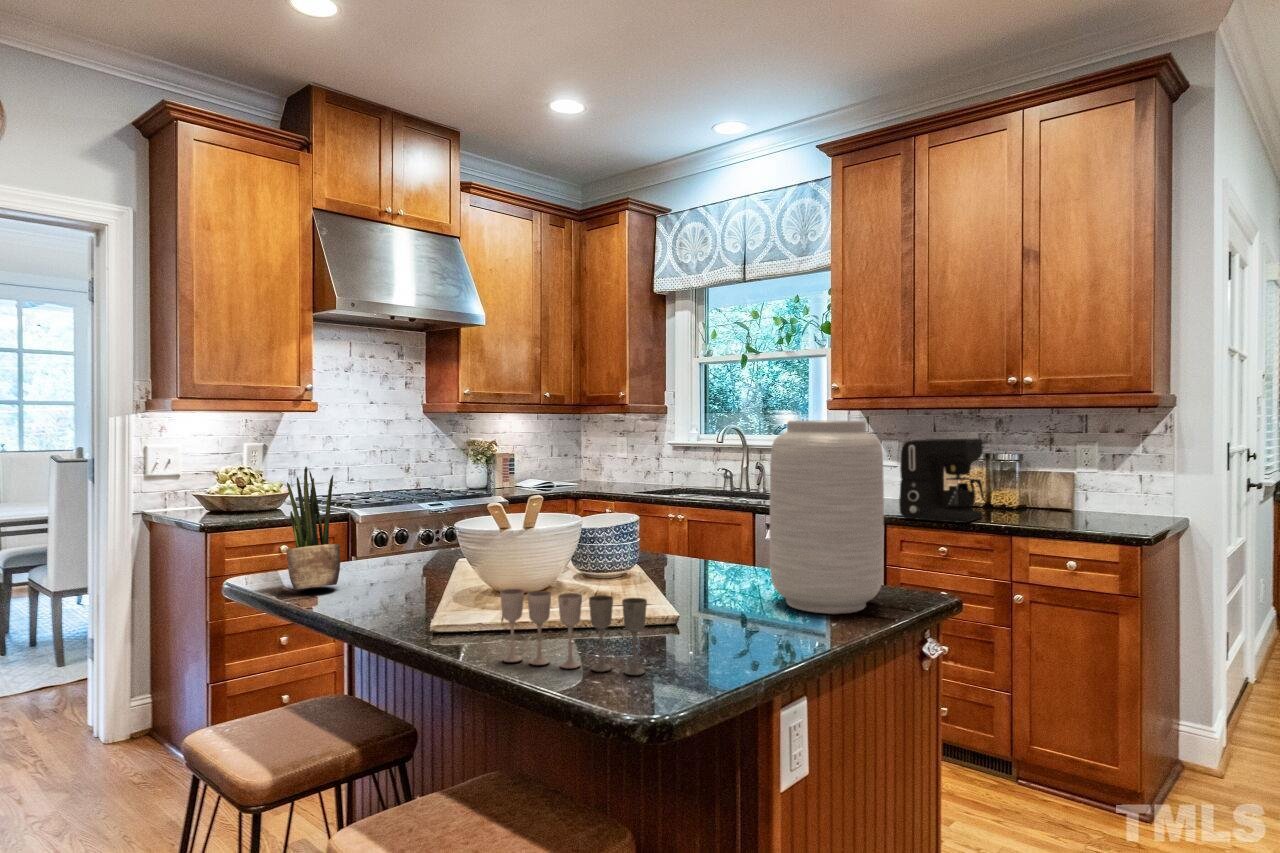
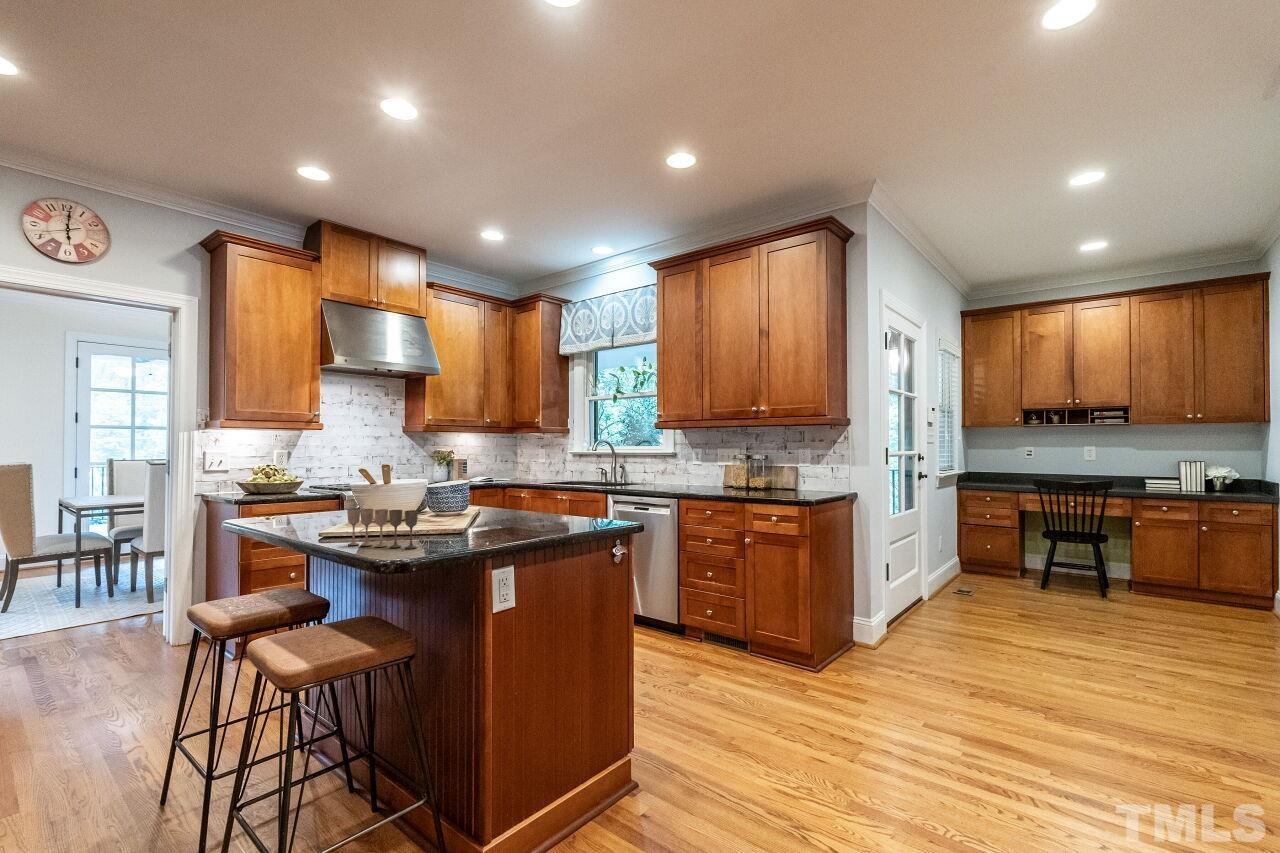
vase: present [770,421,884,614] -> none [523,424,583,528]
coffee maker: present [899,439,984,523] -> none [685,445,735,496]
potted plant: present [286,467,340,589] -> none [258,452,291,522]

